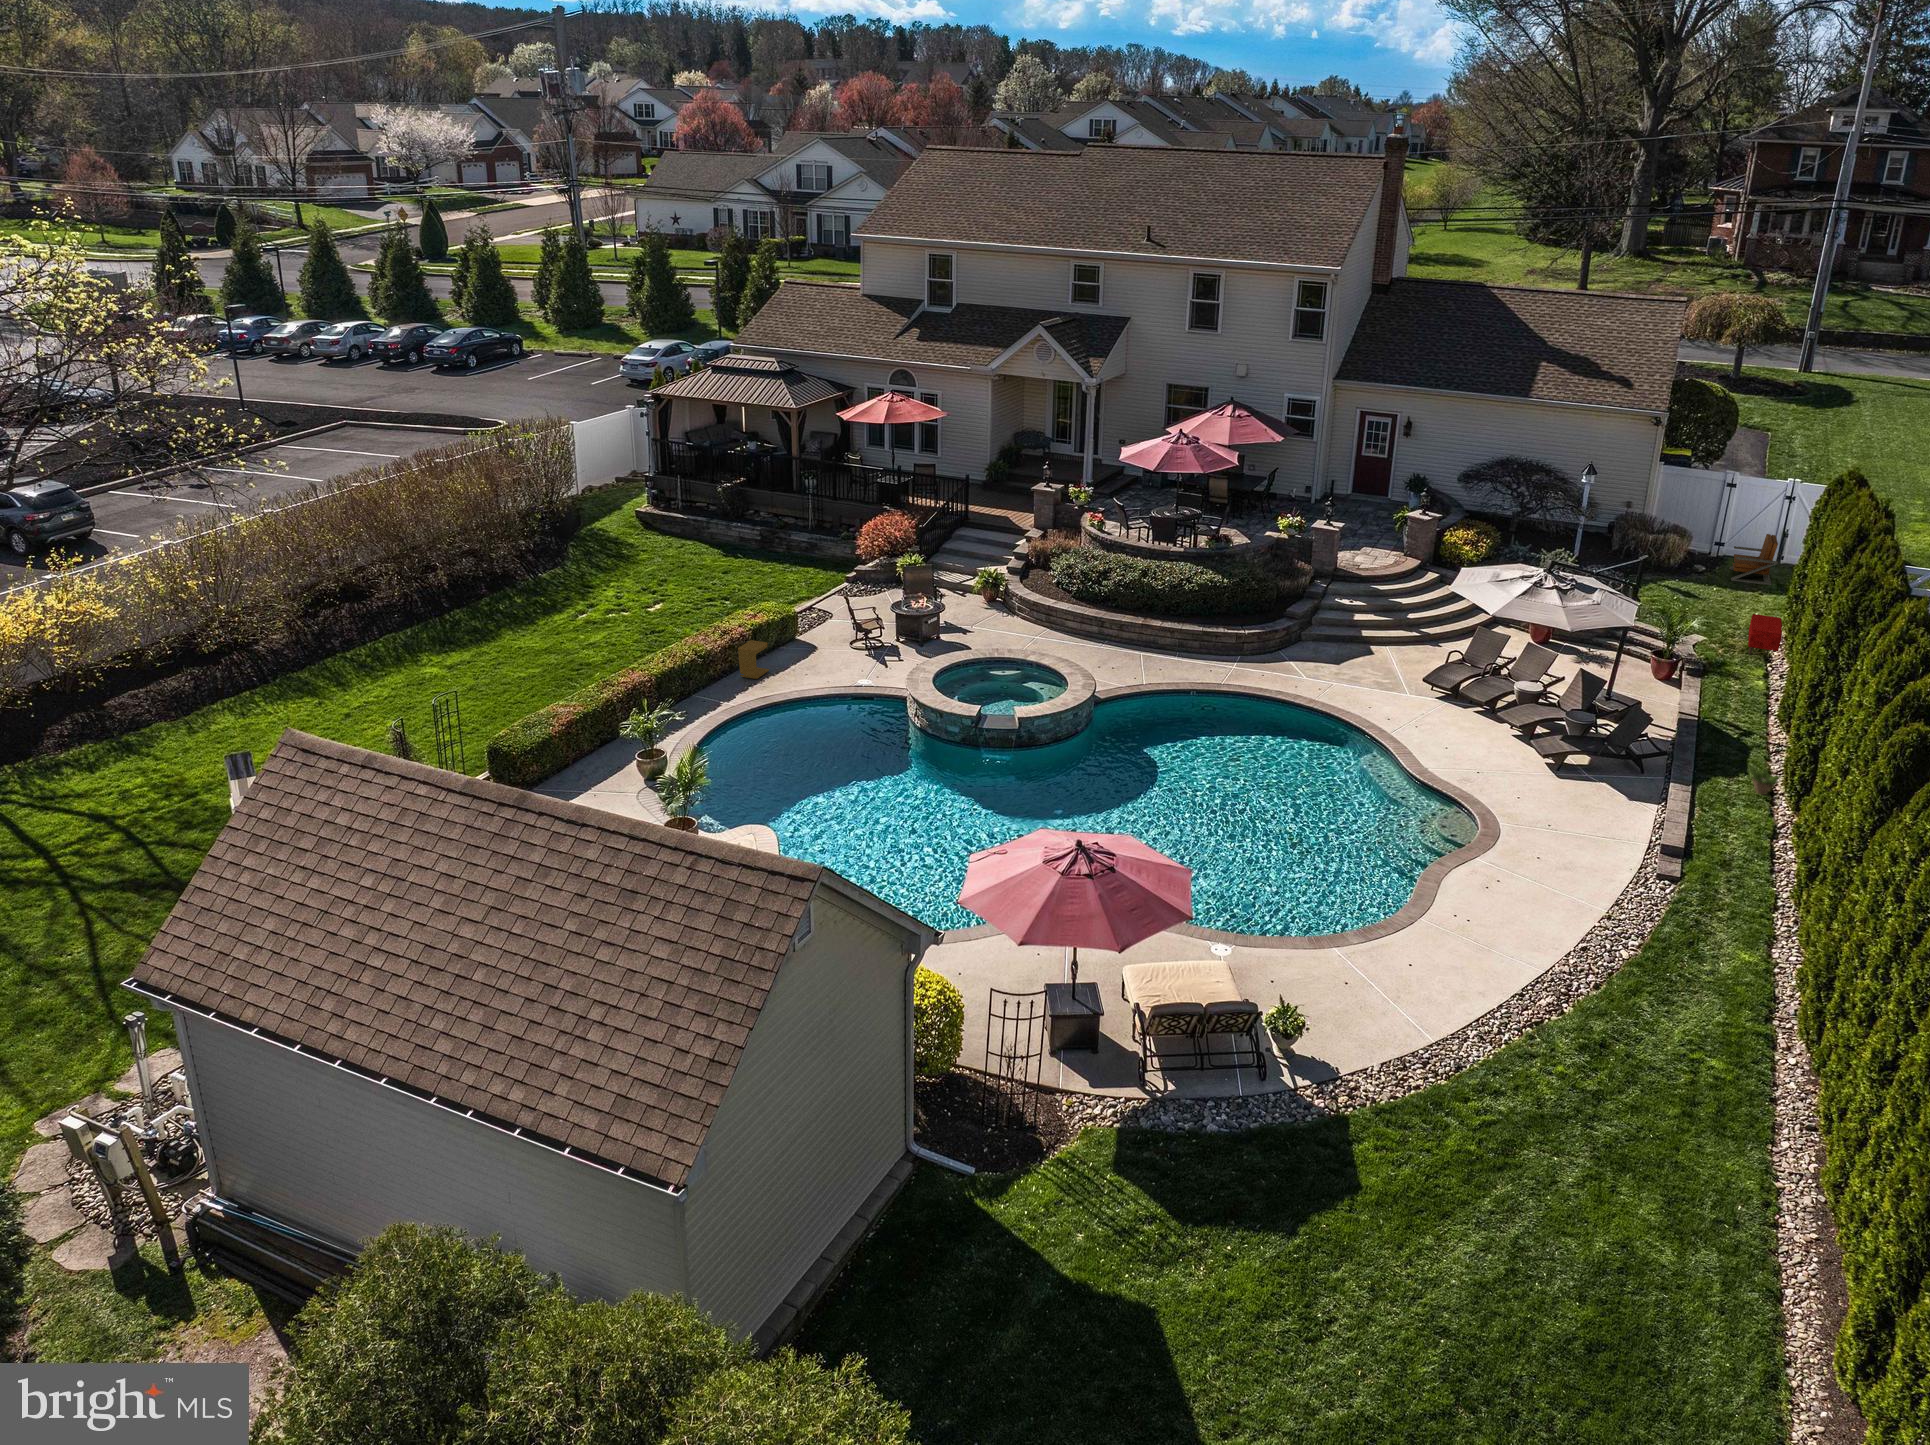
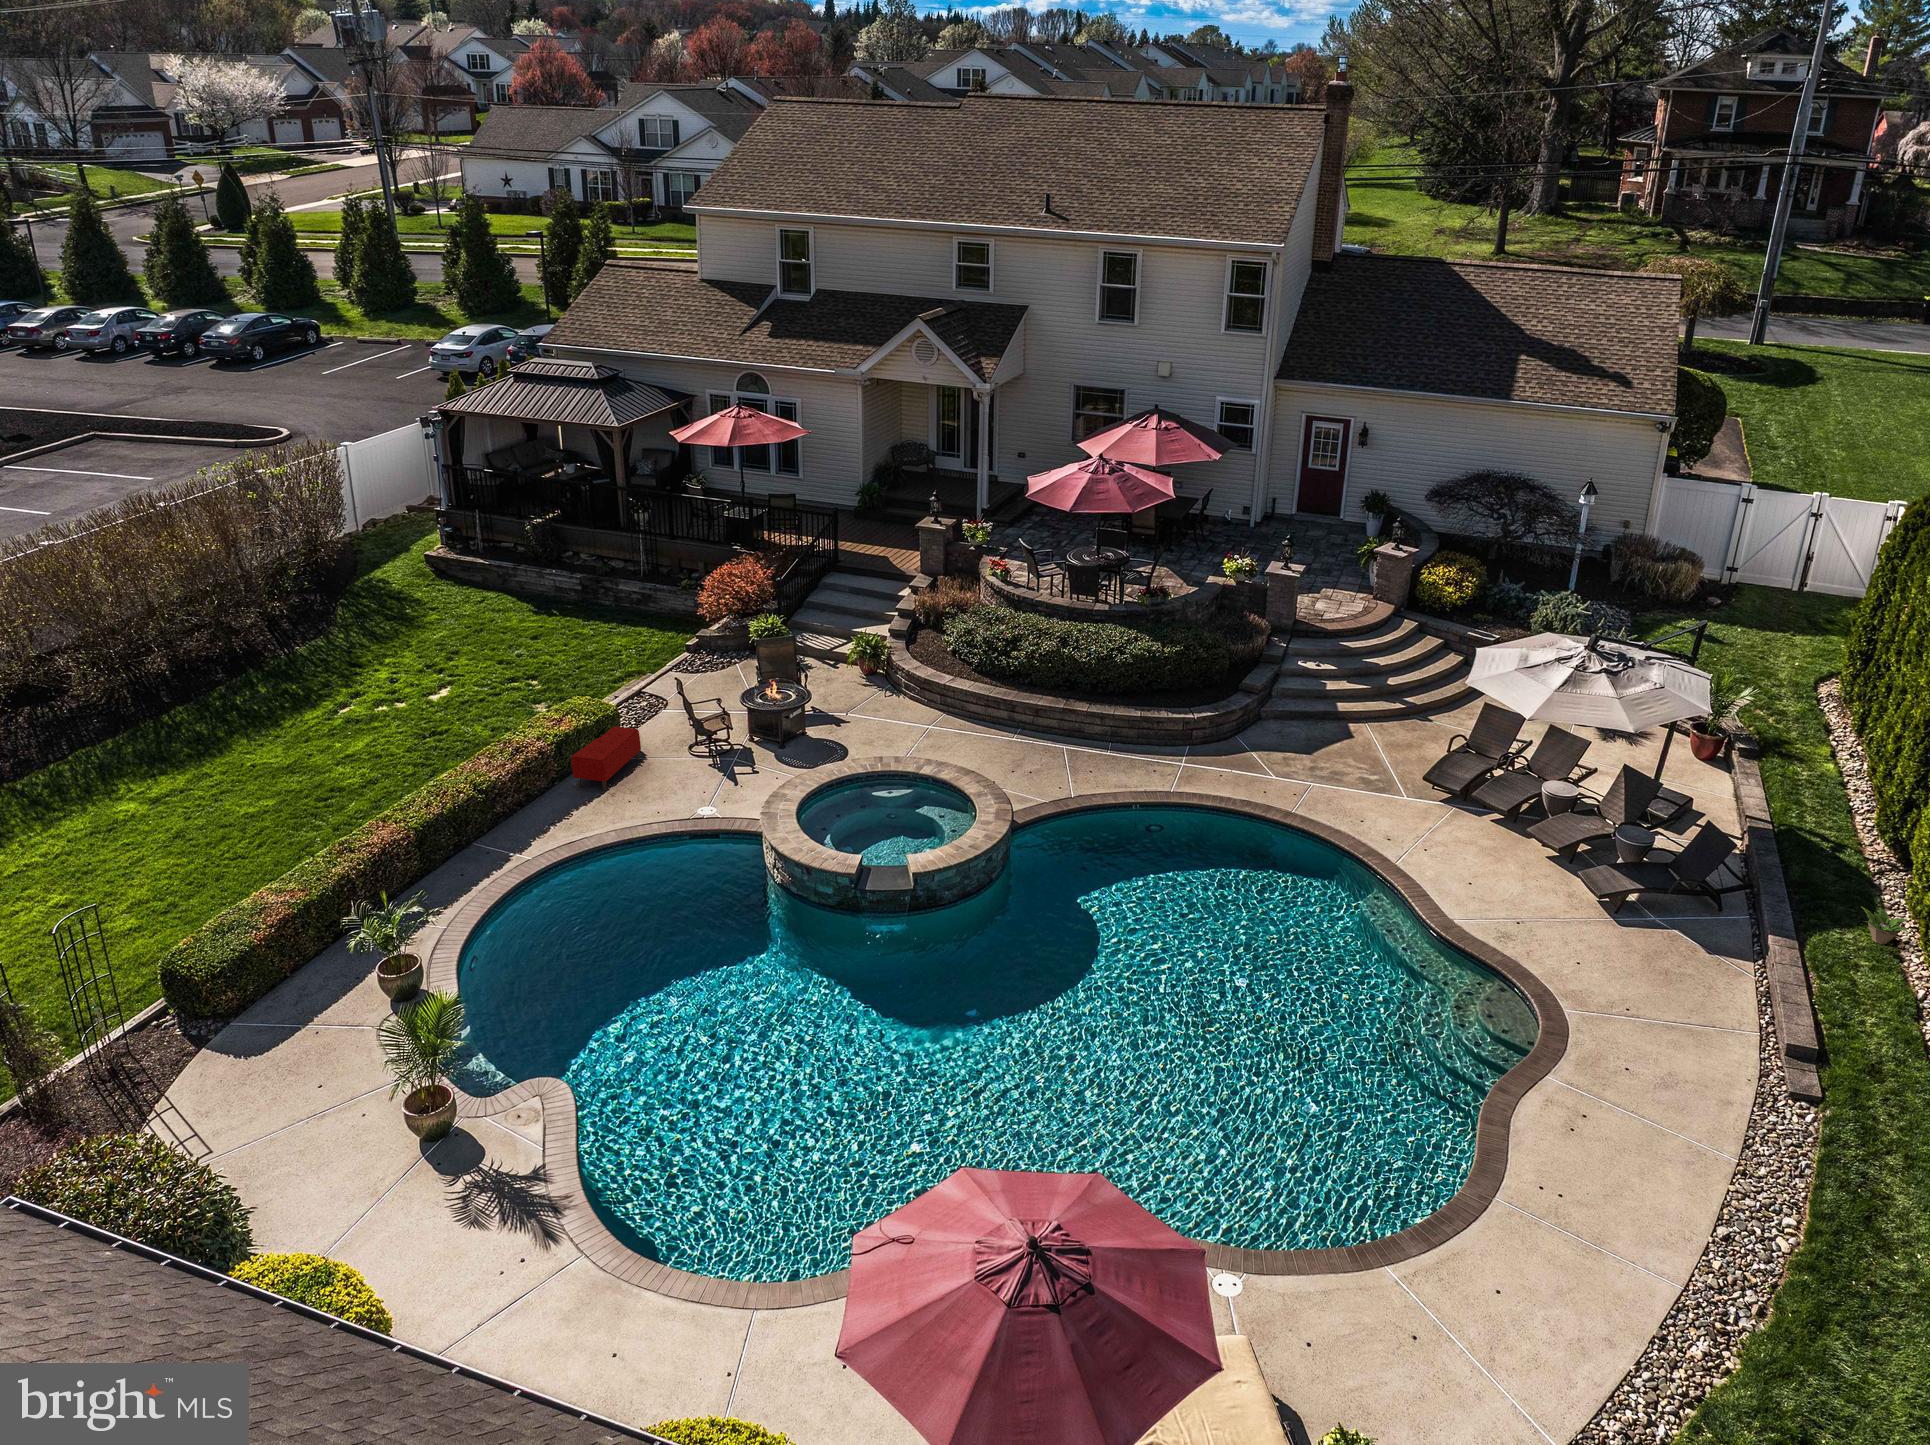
lounge chair: present [1729,534,1778,585] -> none [1743,556,1806,619]
bench: present [1748,614,1782,655] -> present [571,726,641,791]
side table: present [738,640,769,679] -> none [534,758,580,811]

